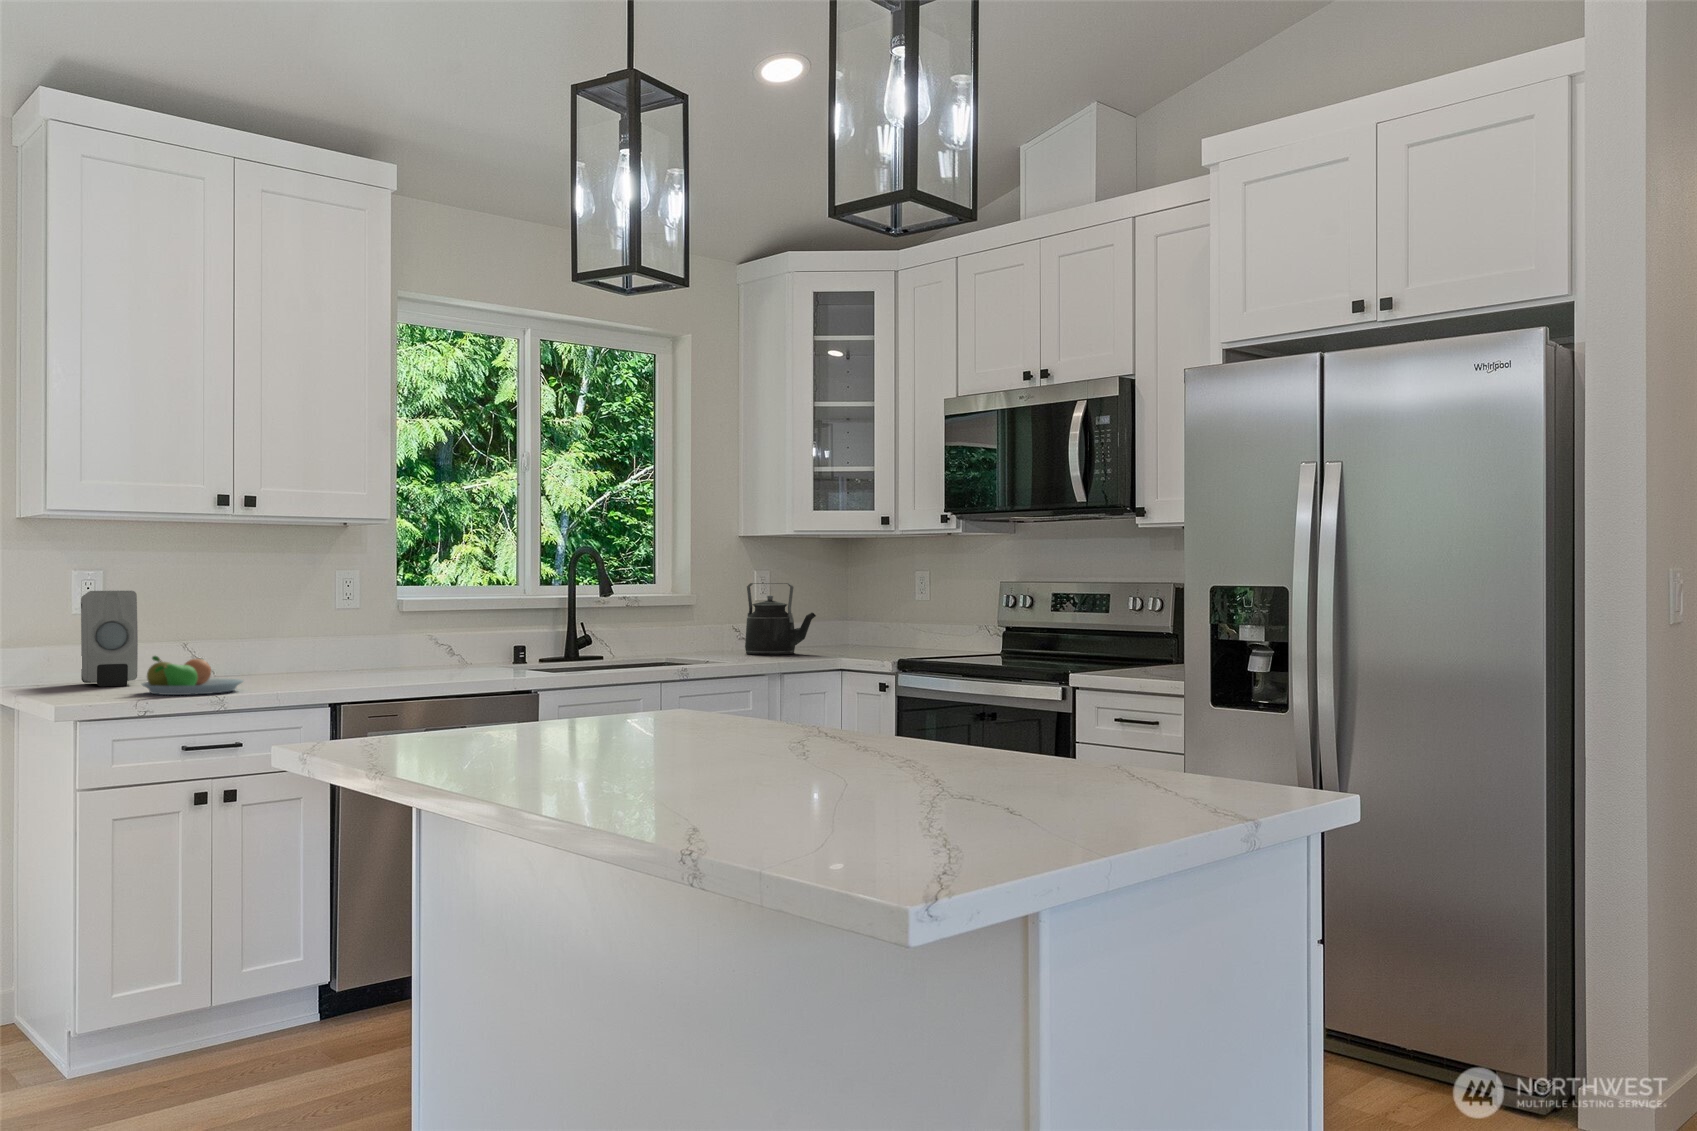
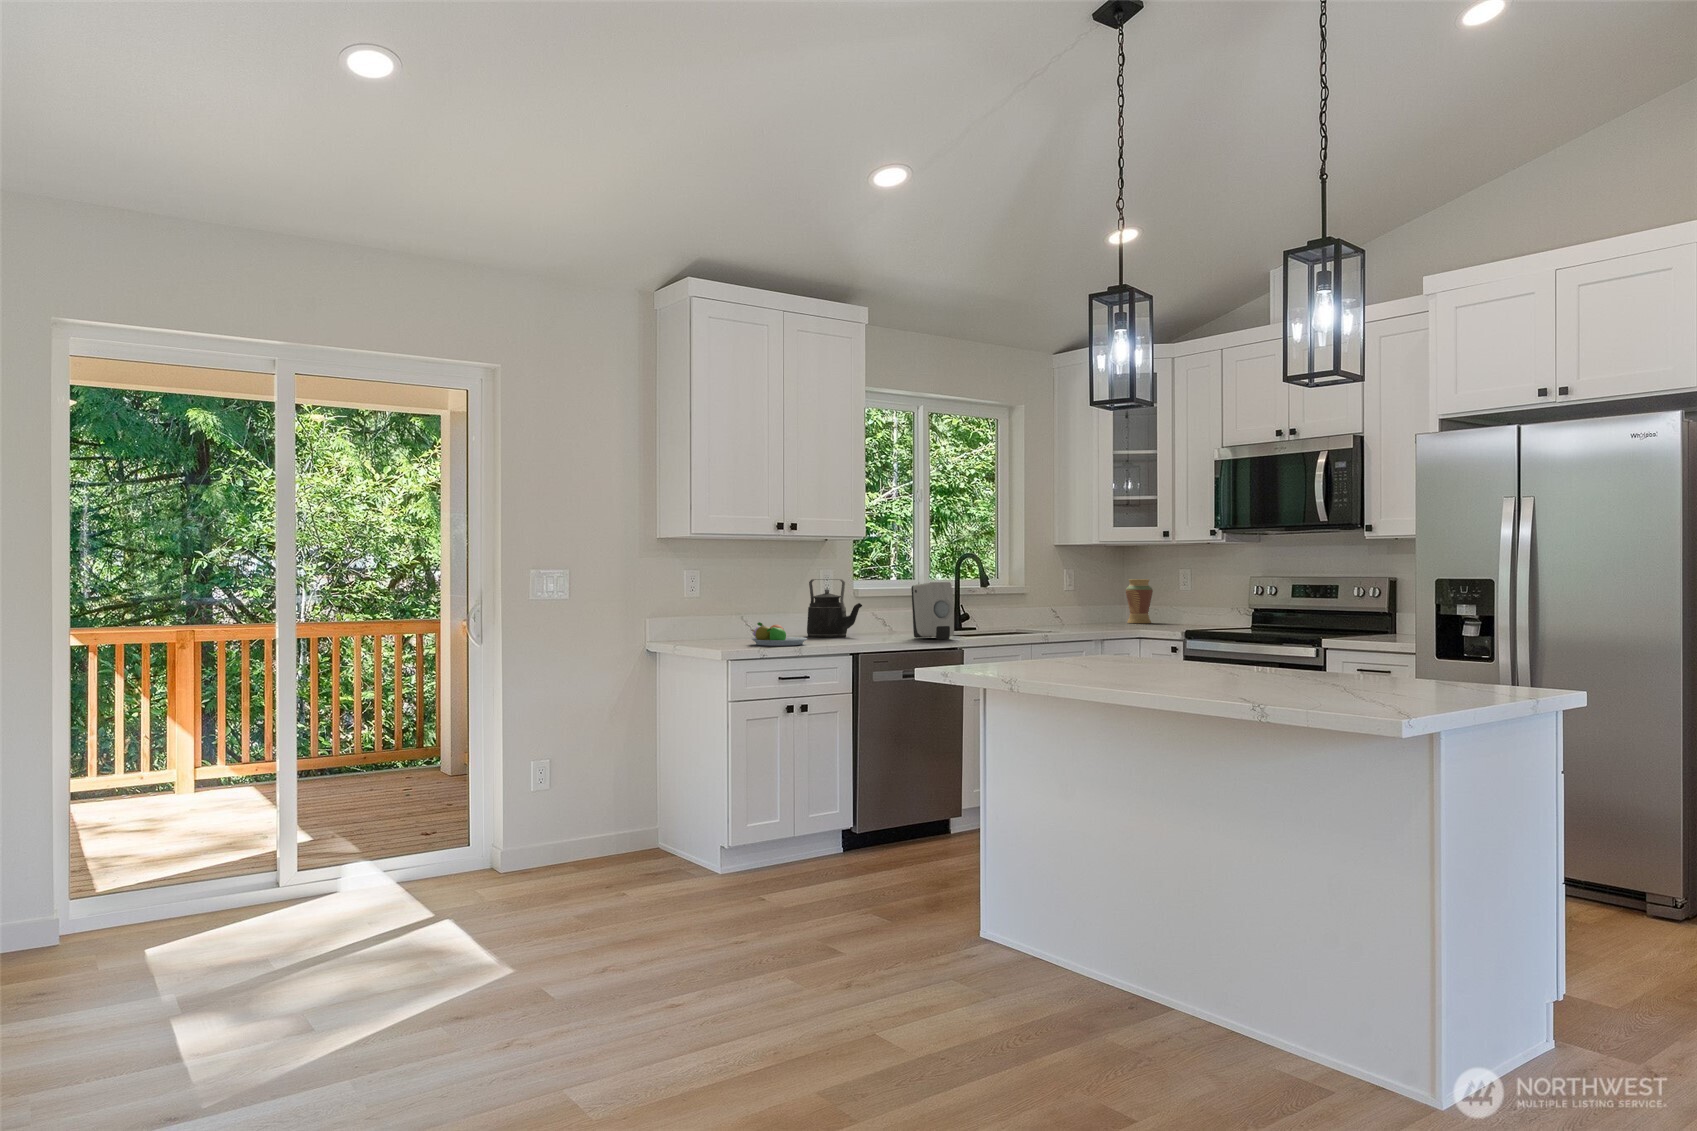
kettle: present [745,583,816,655] -> present [807,579,862,637]
vase: none [844,586,881,648] -> present [1126,579,1153,623]
soap dispenser: present [81,591,138,686] -> present [911,582,954,639]

